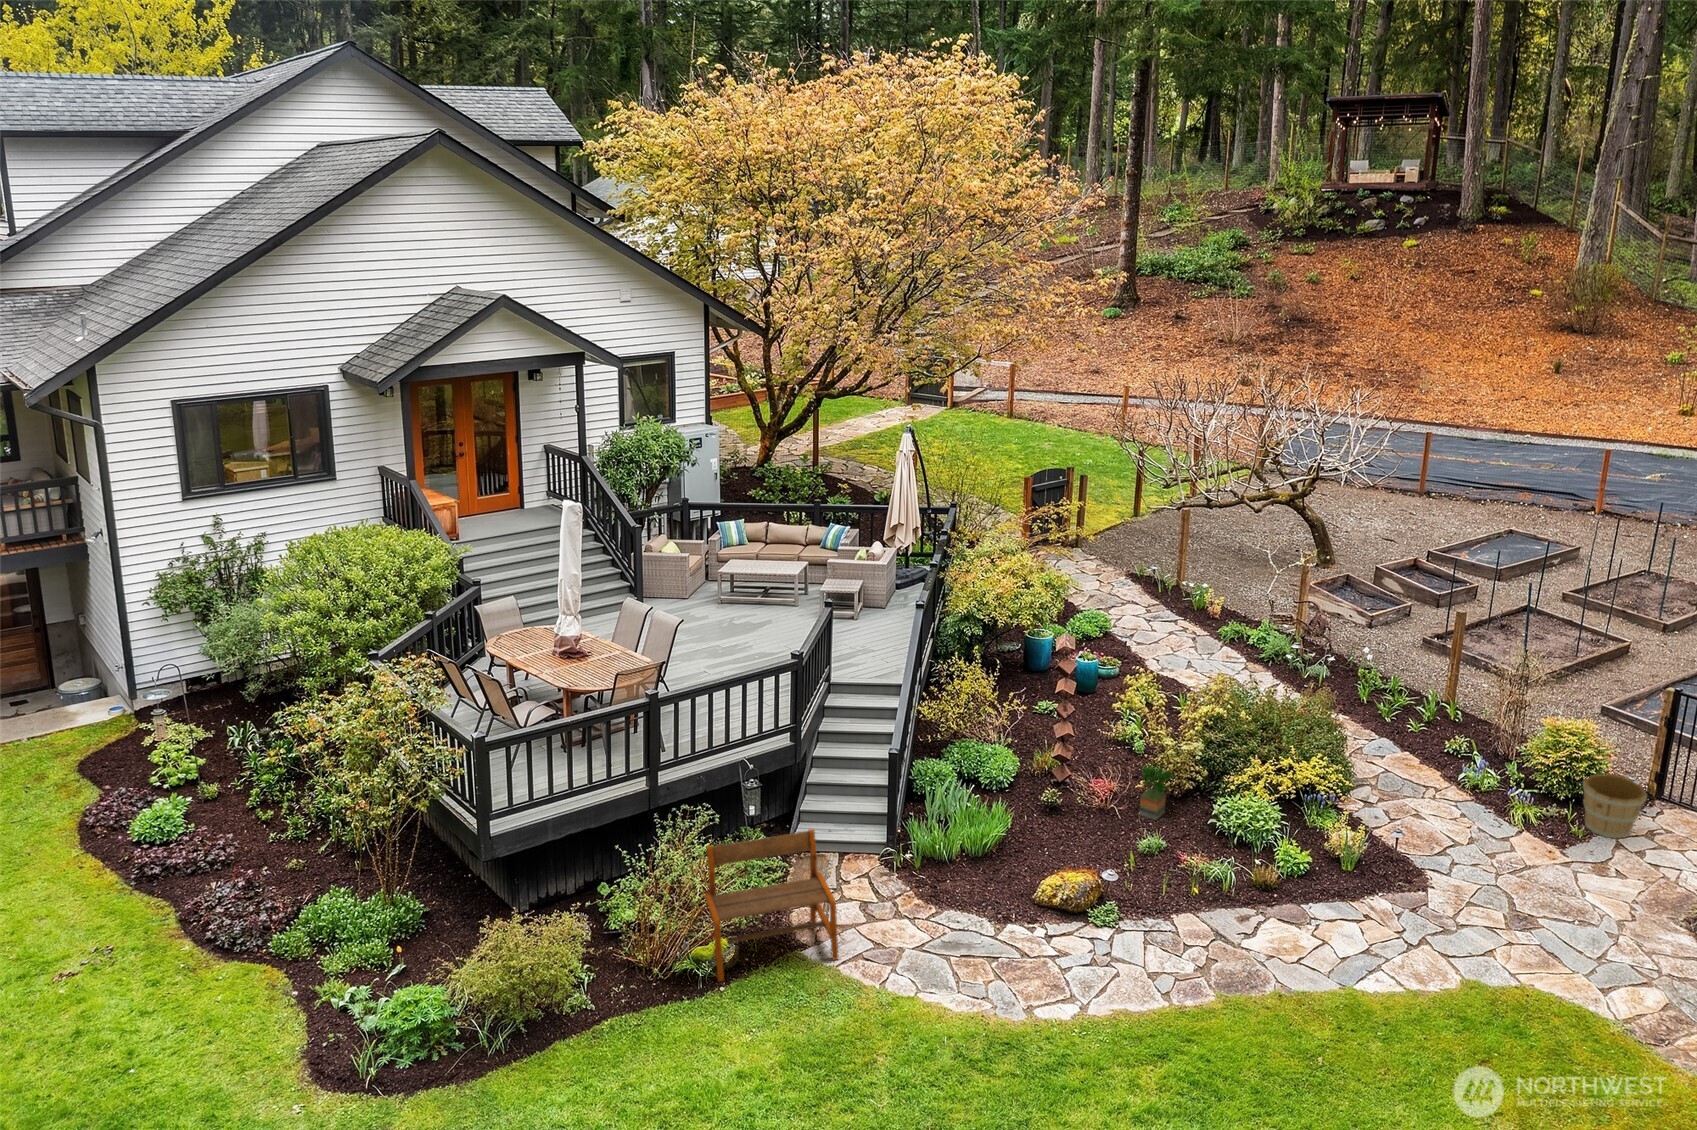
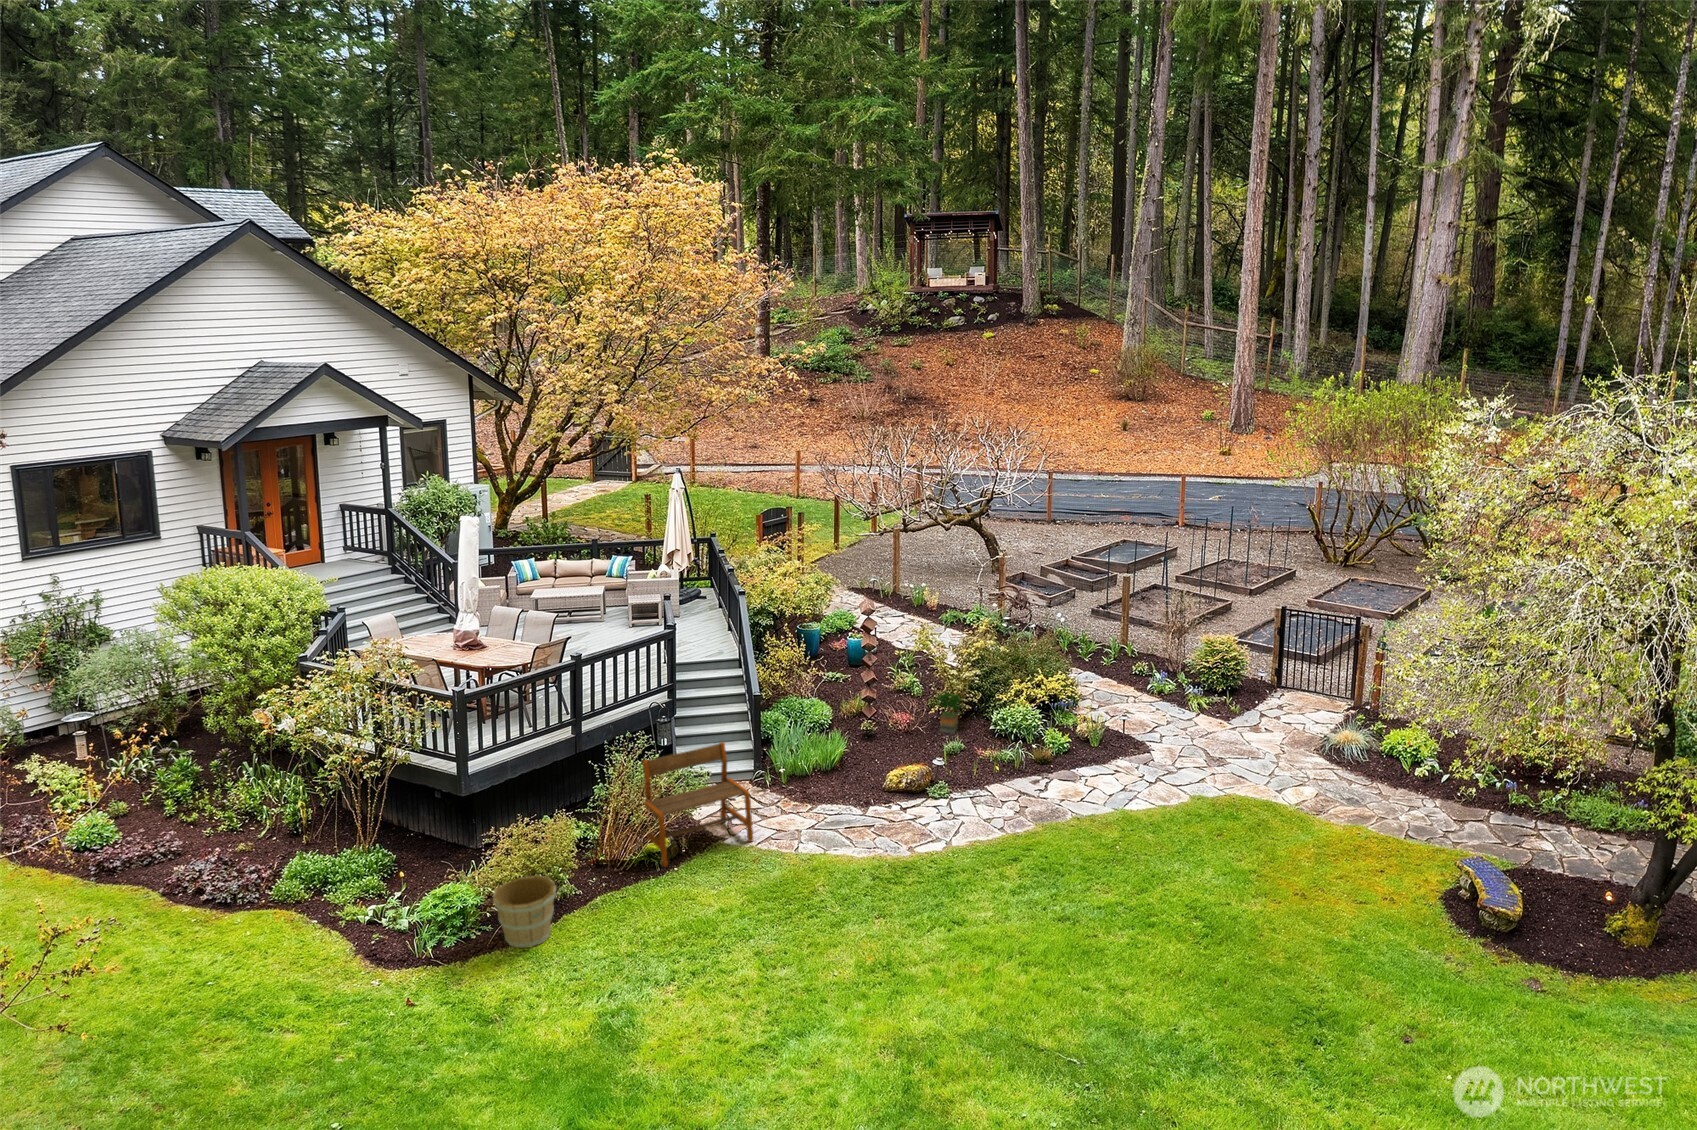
wooden bucket: present [1583,773,1647,839] -> present [493,875,556,948]

